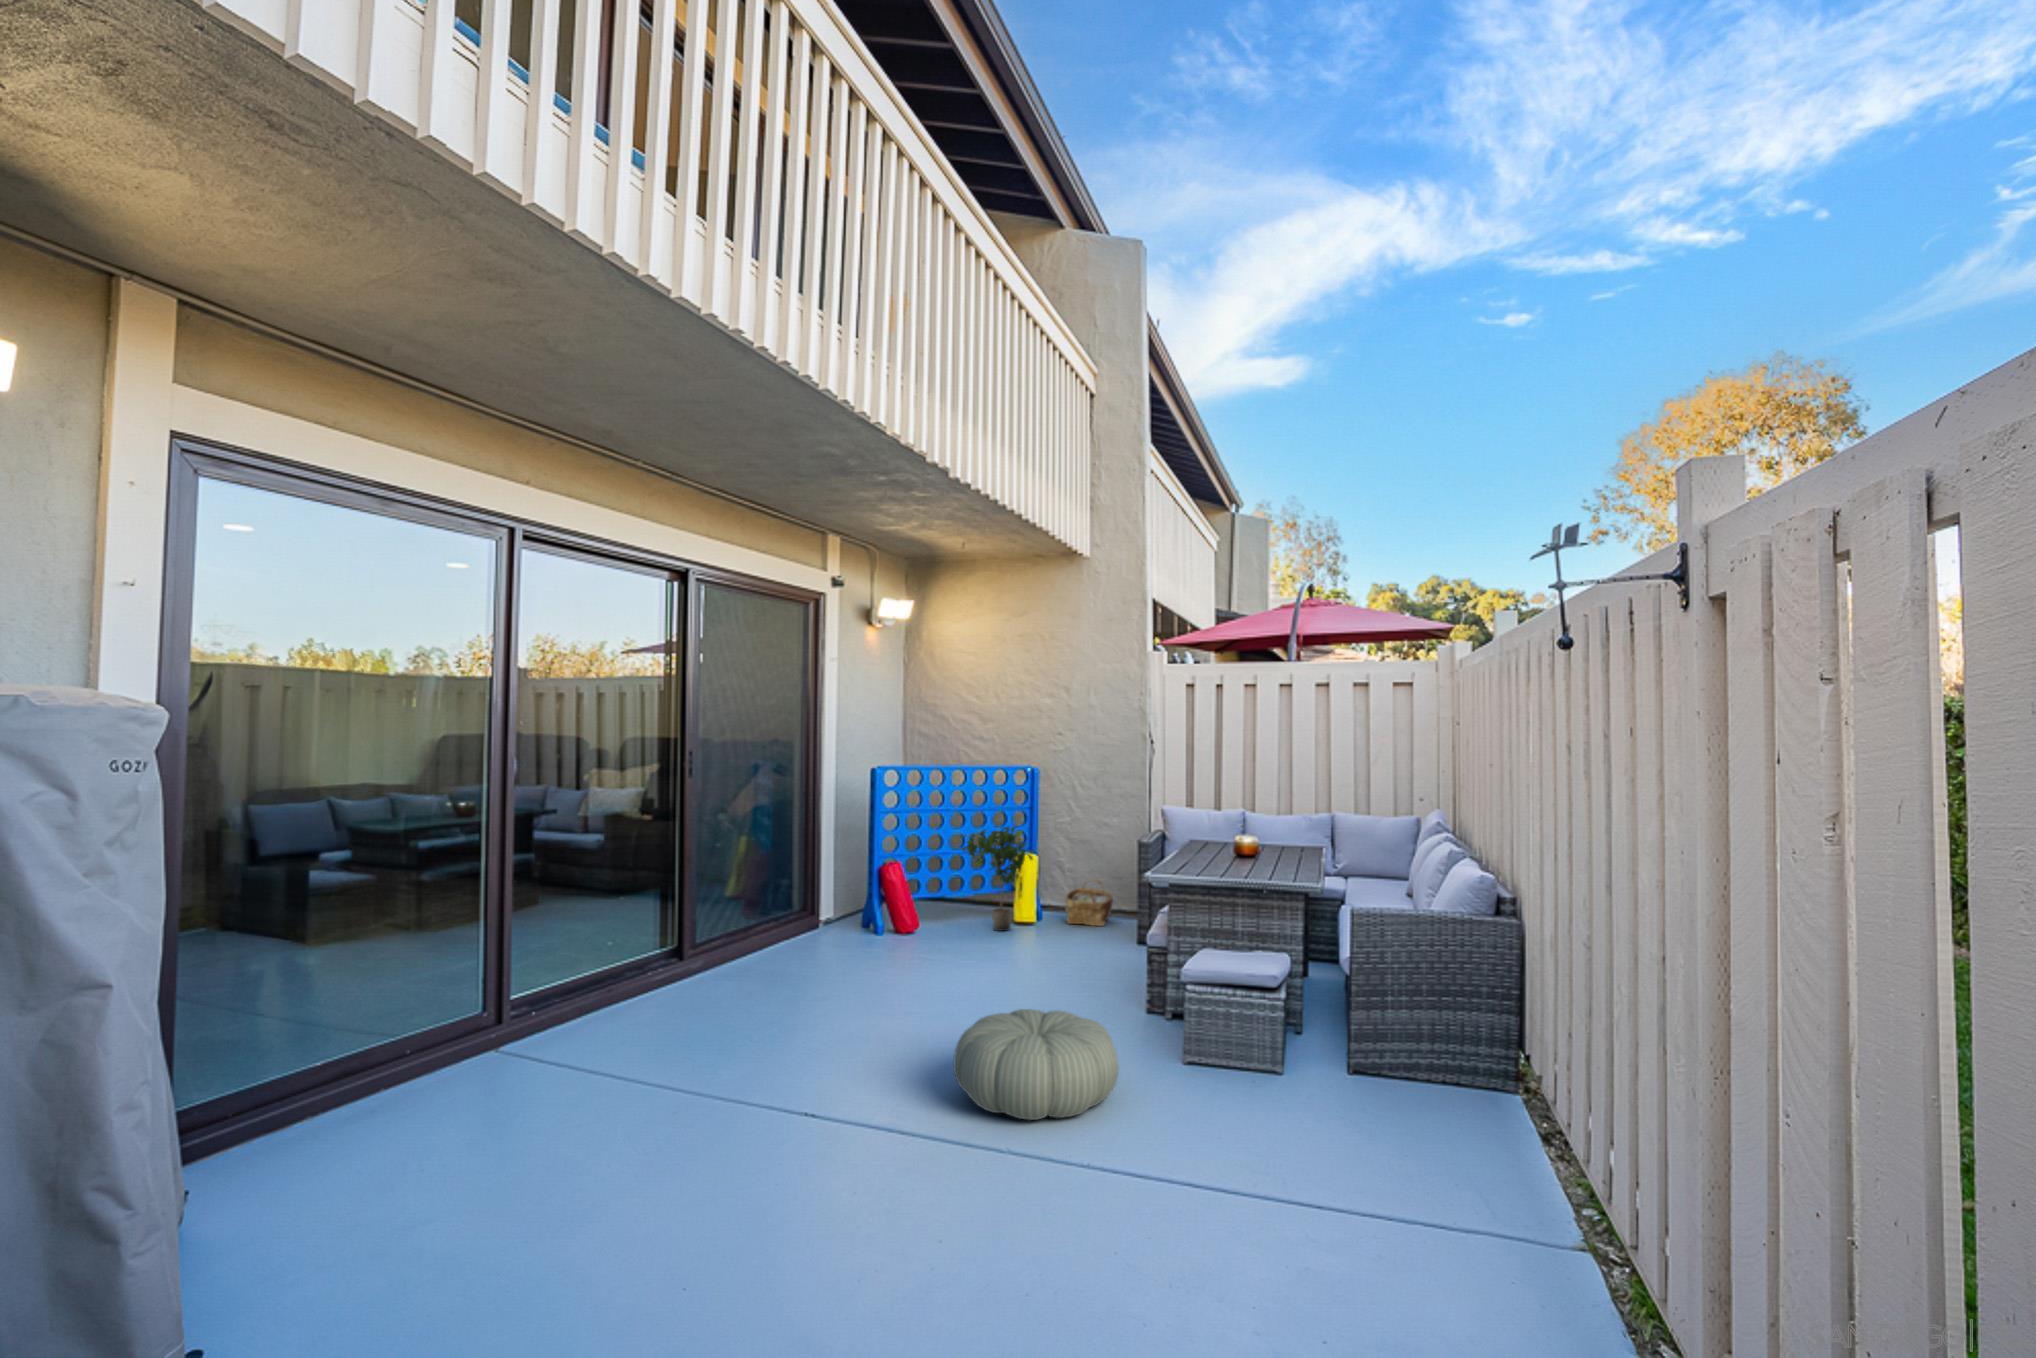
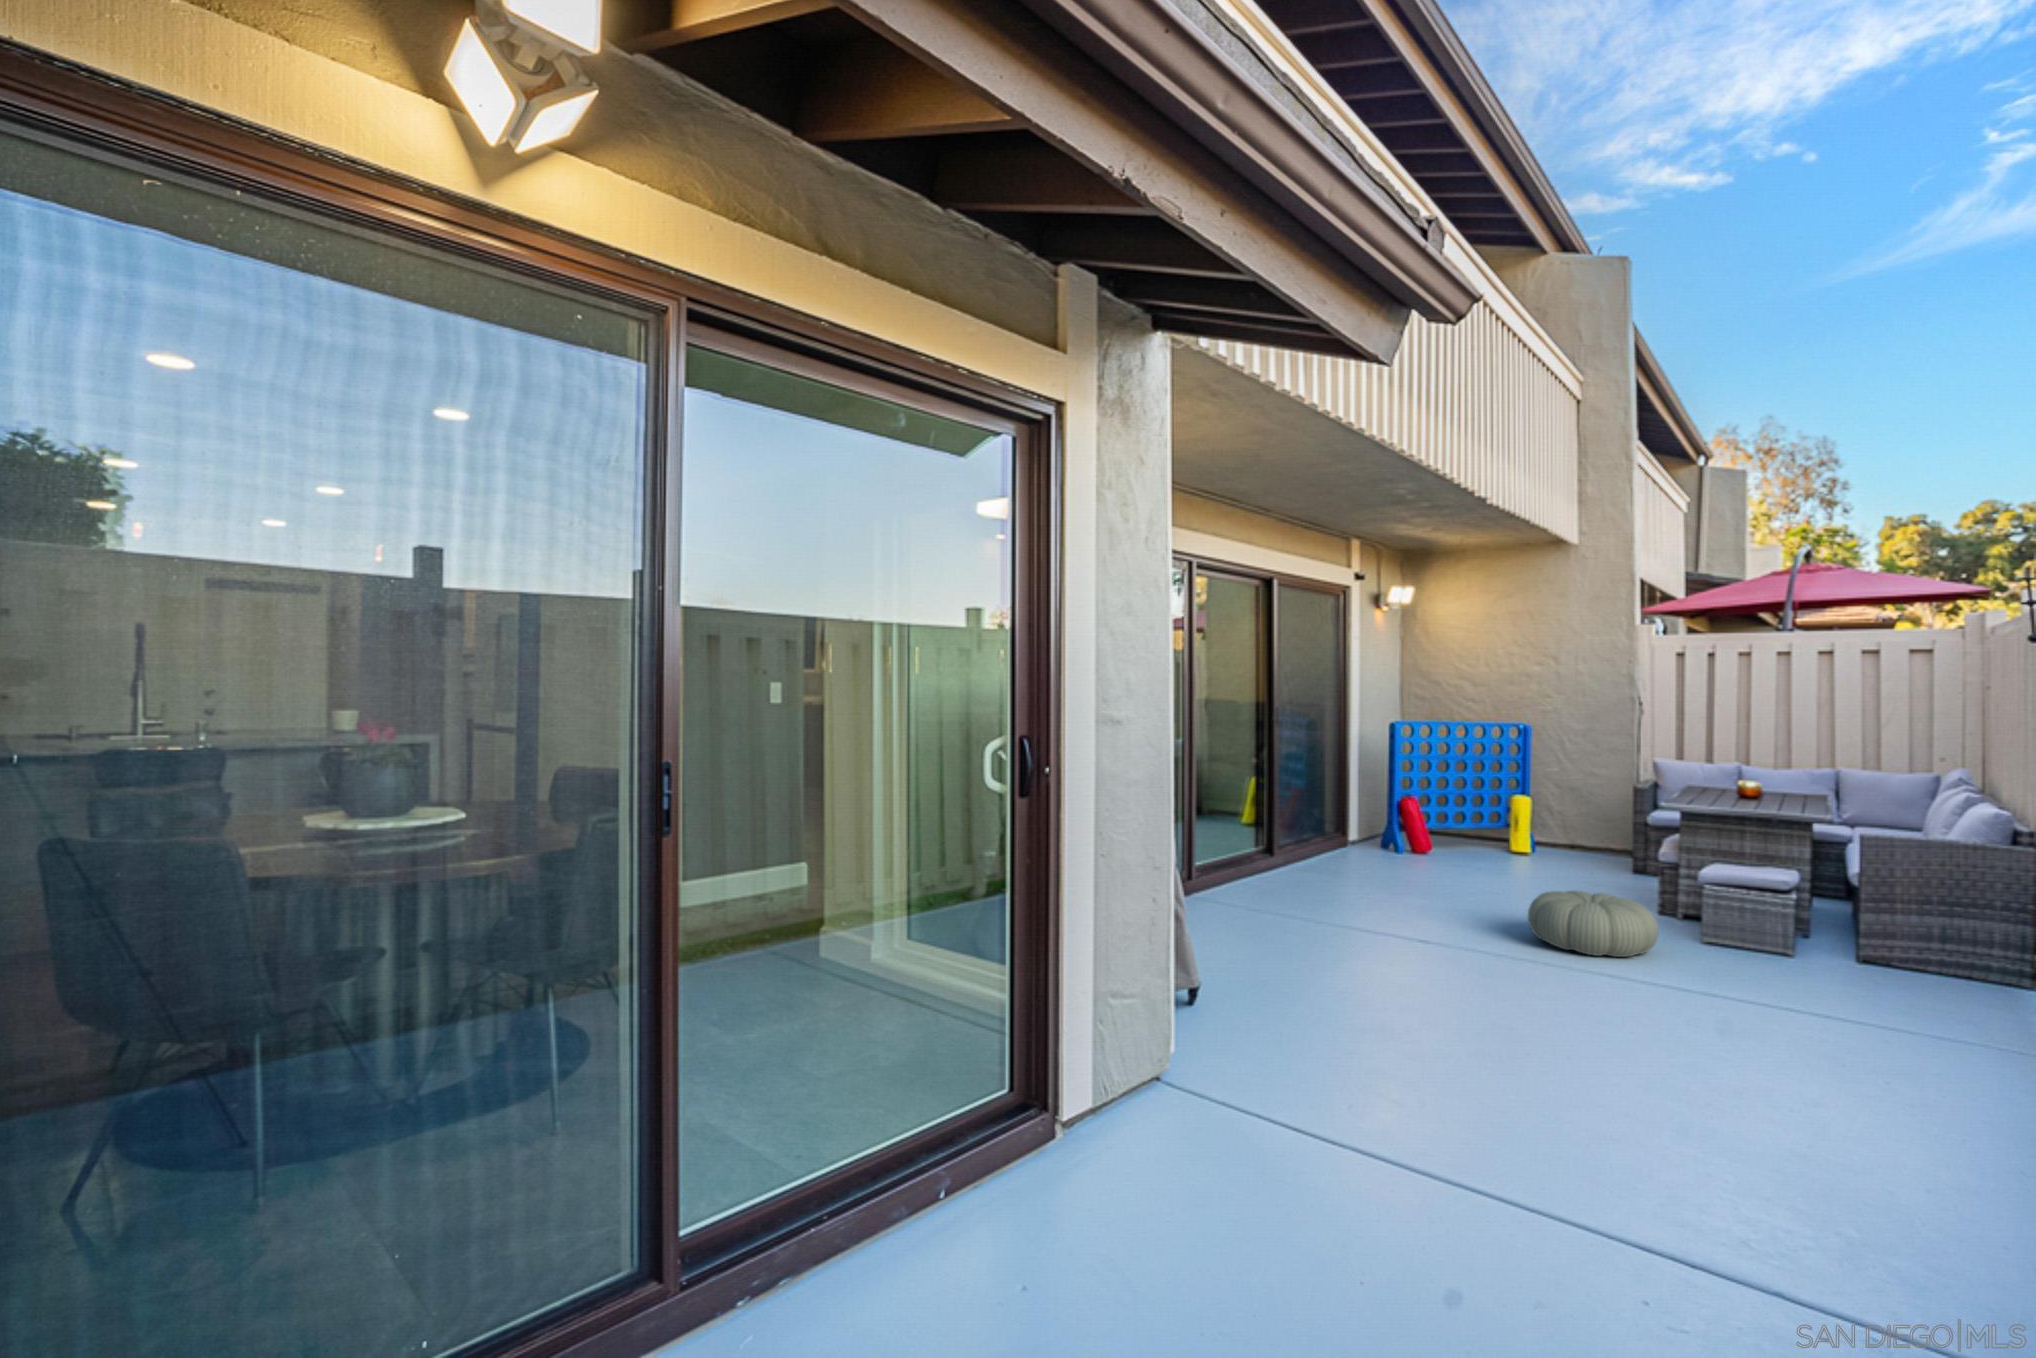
potted plant: present [961,826,1034,931] -> none [1463,771,1529,855]
woven basket: present [1065,879,1113,926] -> none [1556,819,1602,858]

